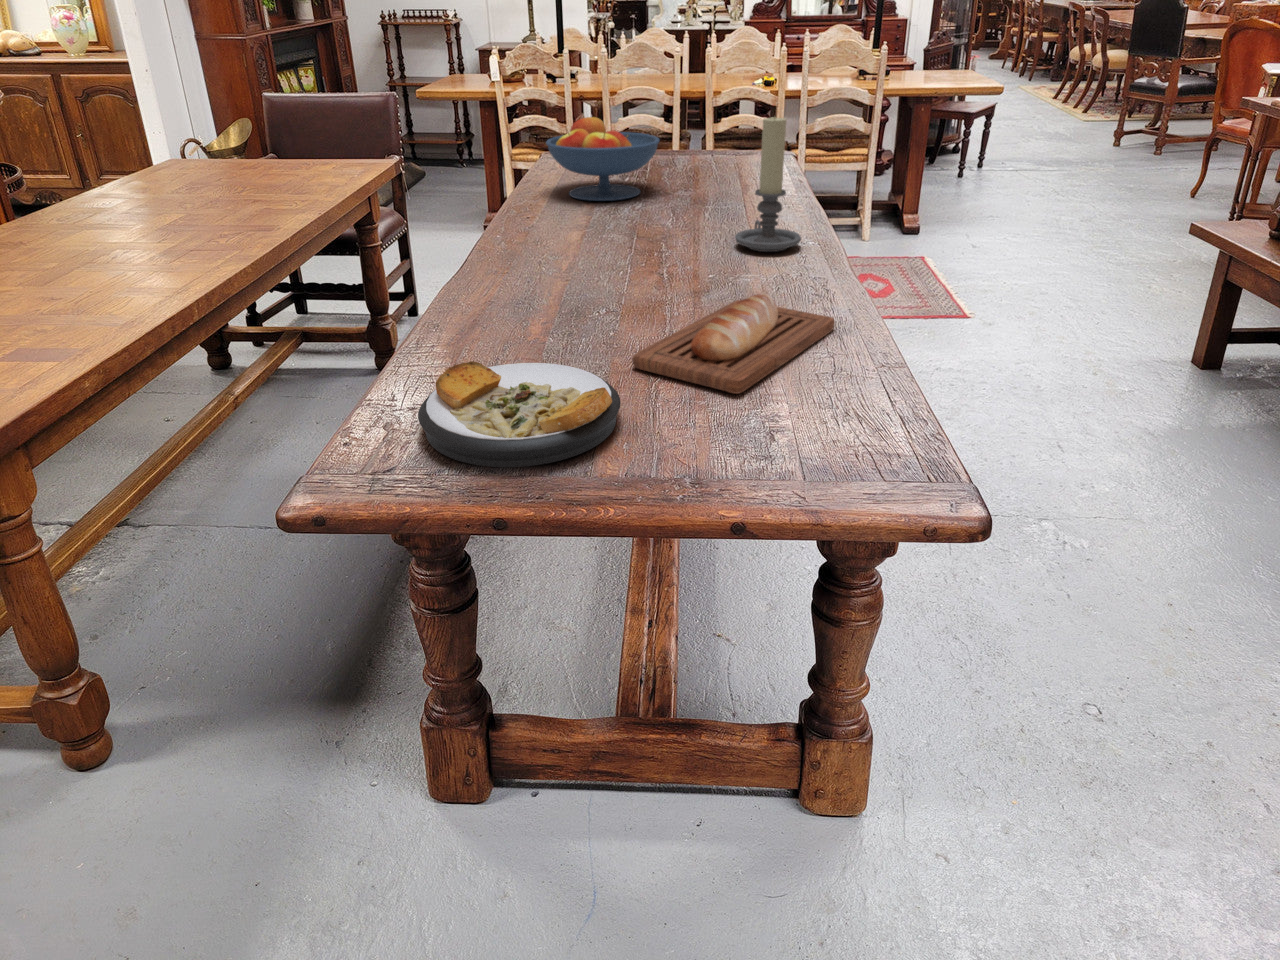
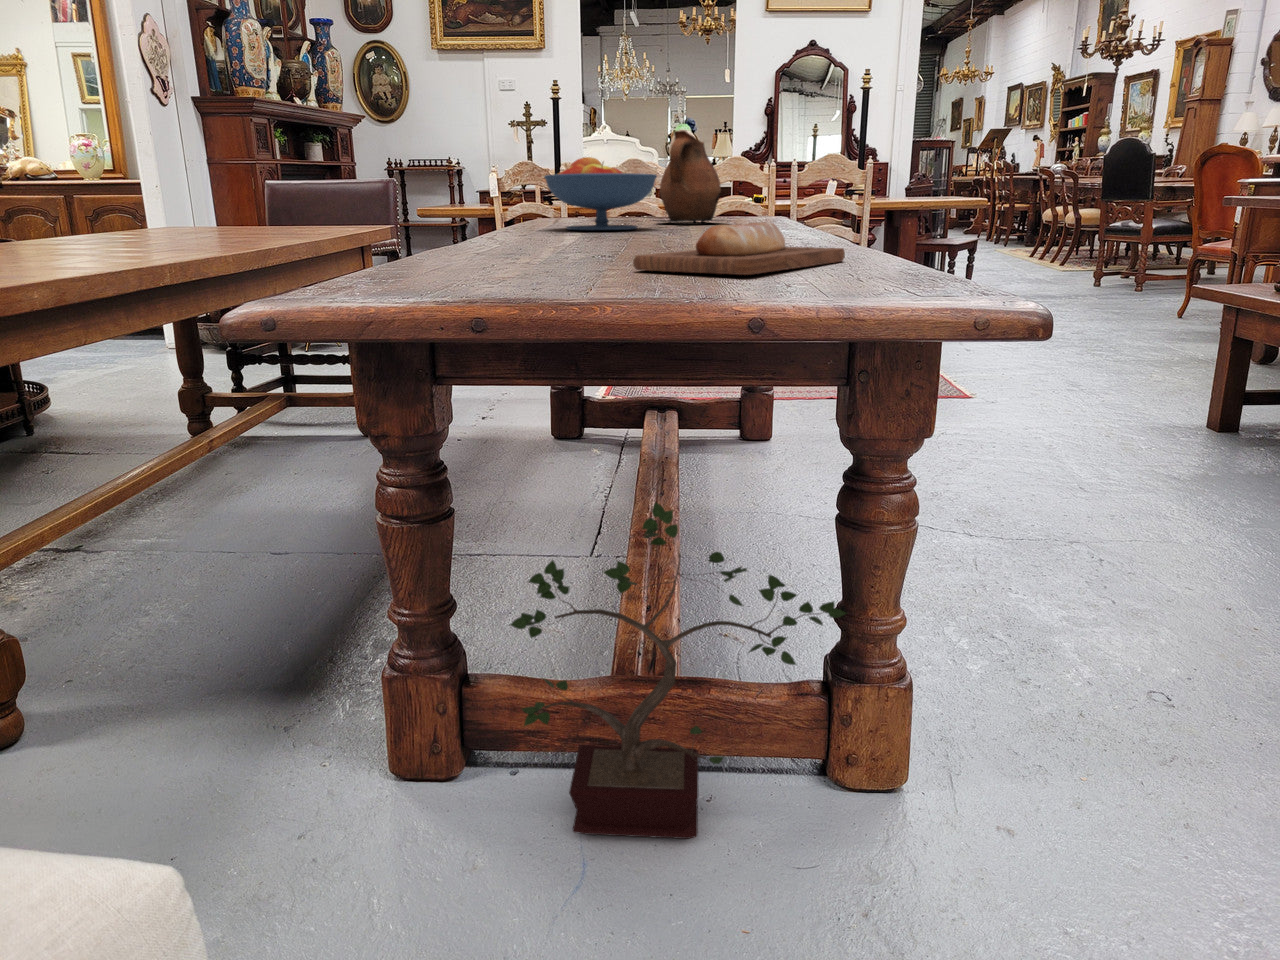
ceramic pitcher: none [655,74,735,171] -> present [654,130,728,222]
candle holder: present [735,117,801,252] -> none [735,107,803,242]
plate: present [418,361,621,467] -> none [401,234,622,293]
potted plant: none [526,614,816,868] -> present [510,502,846,839]

